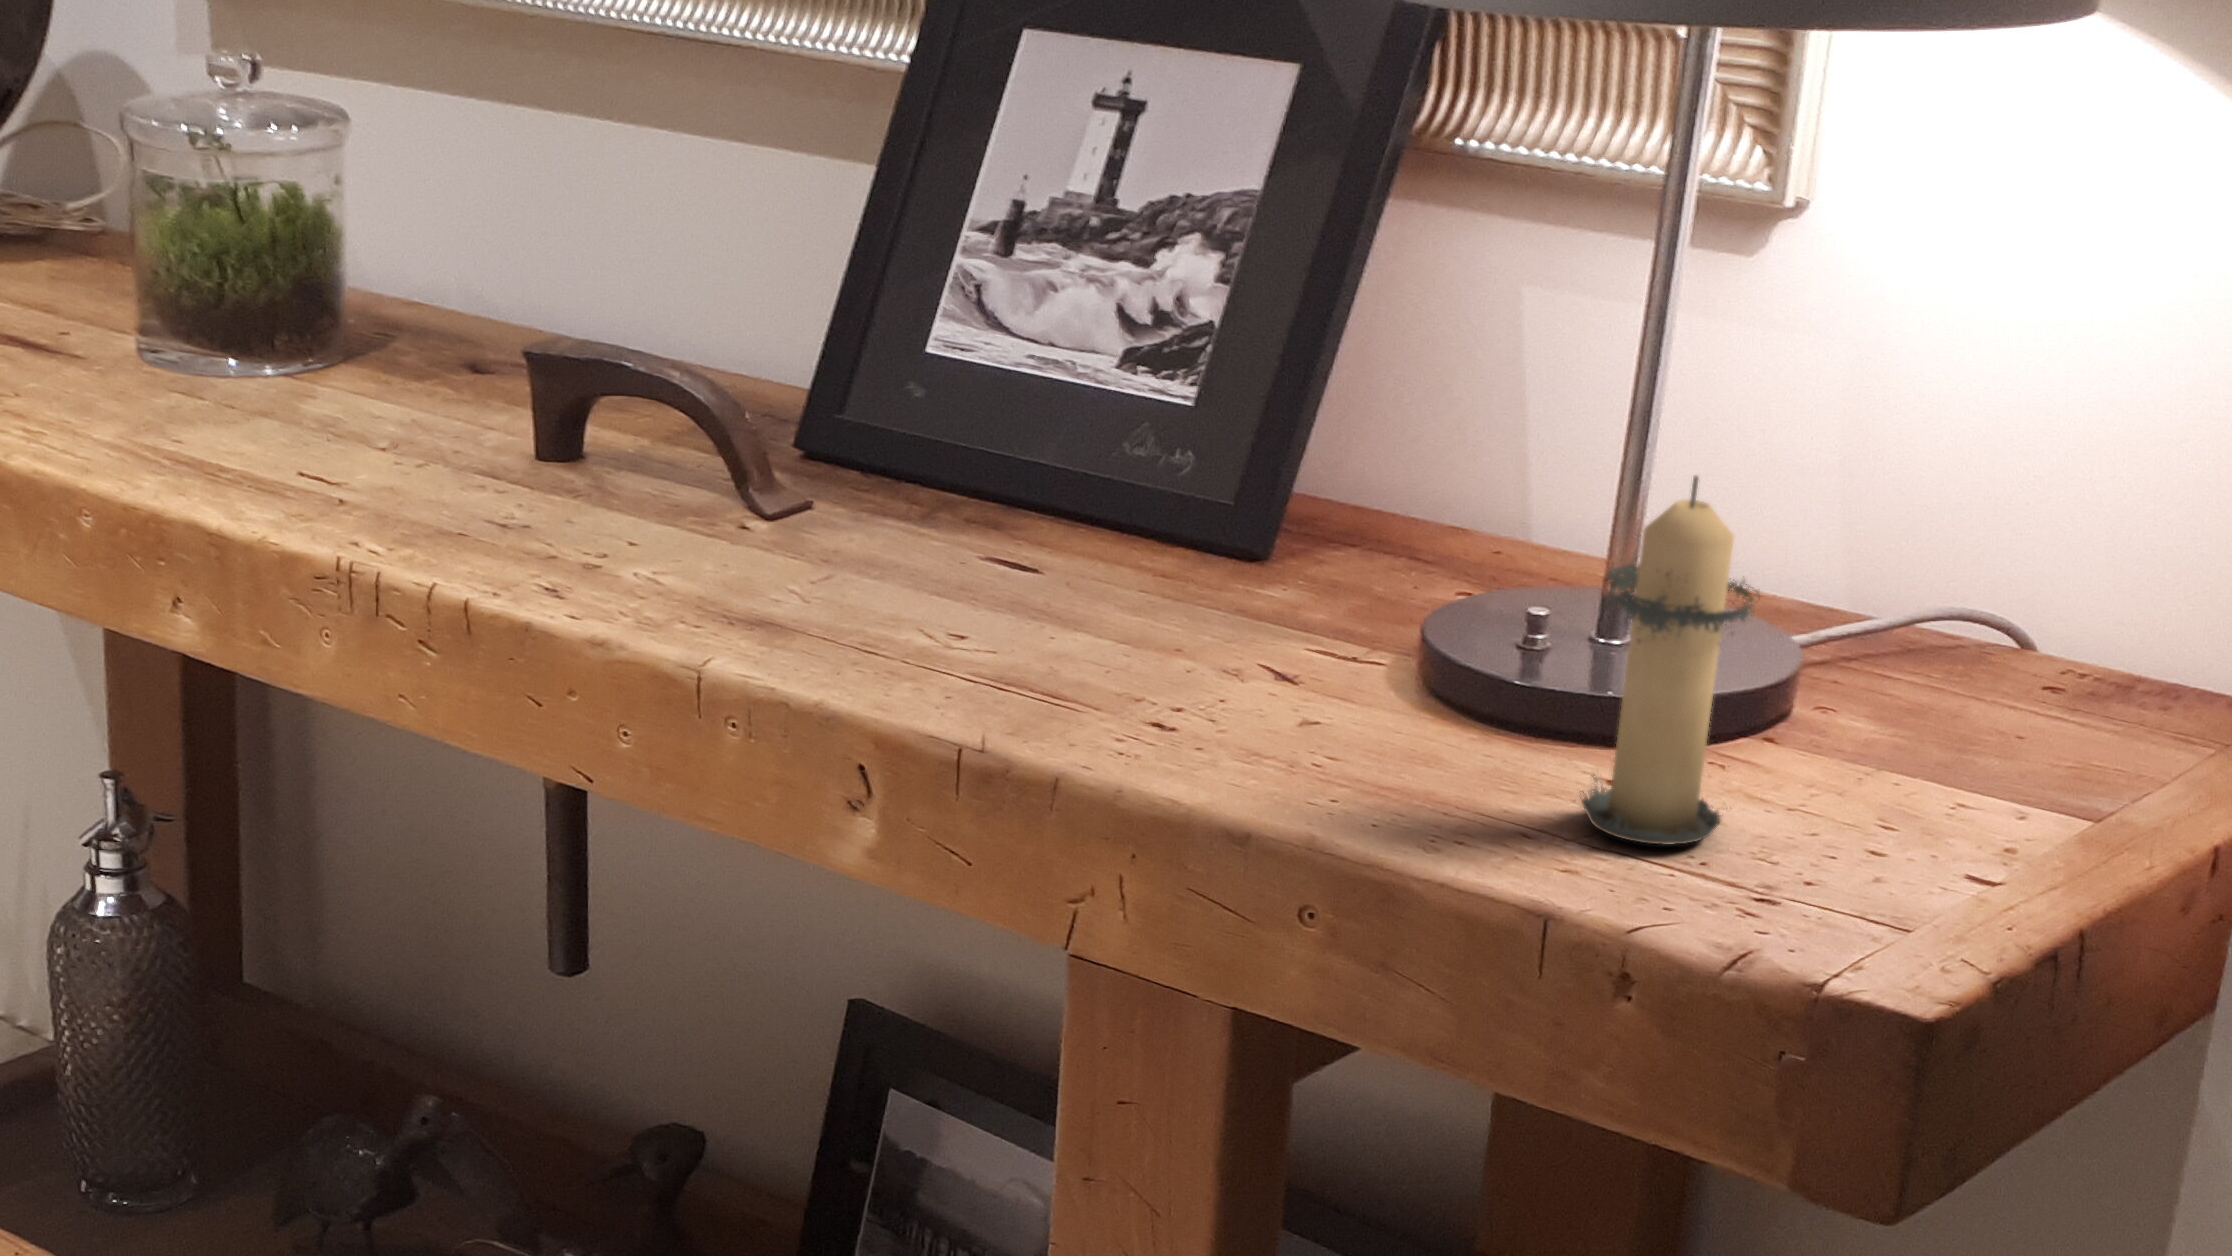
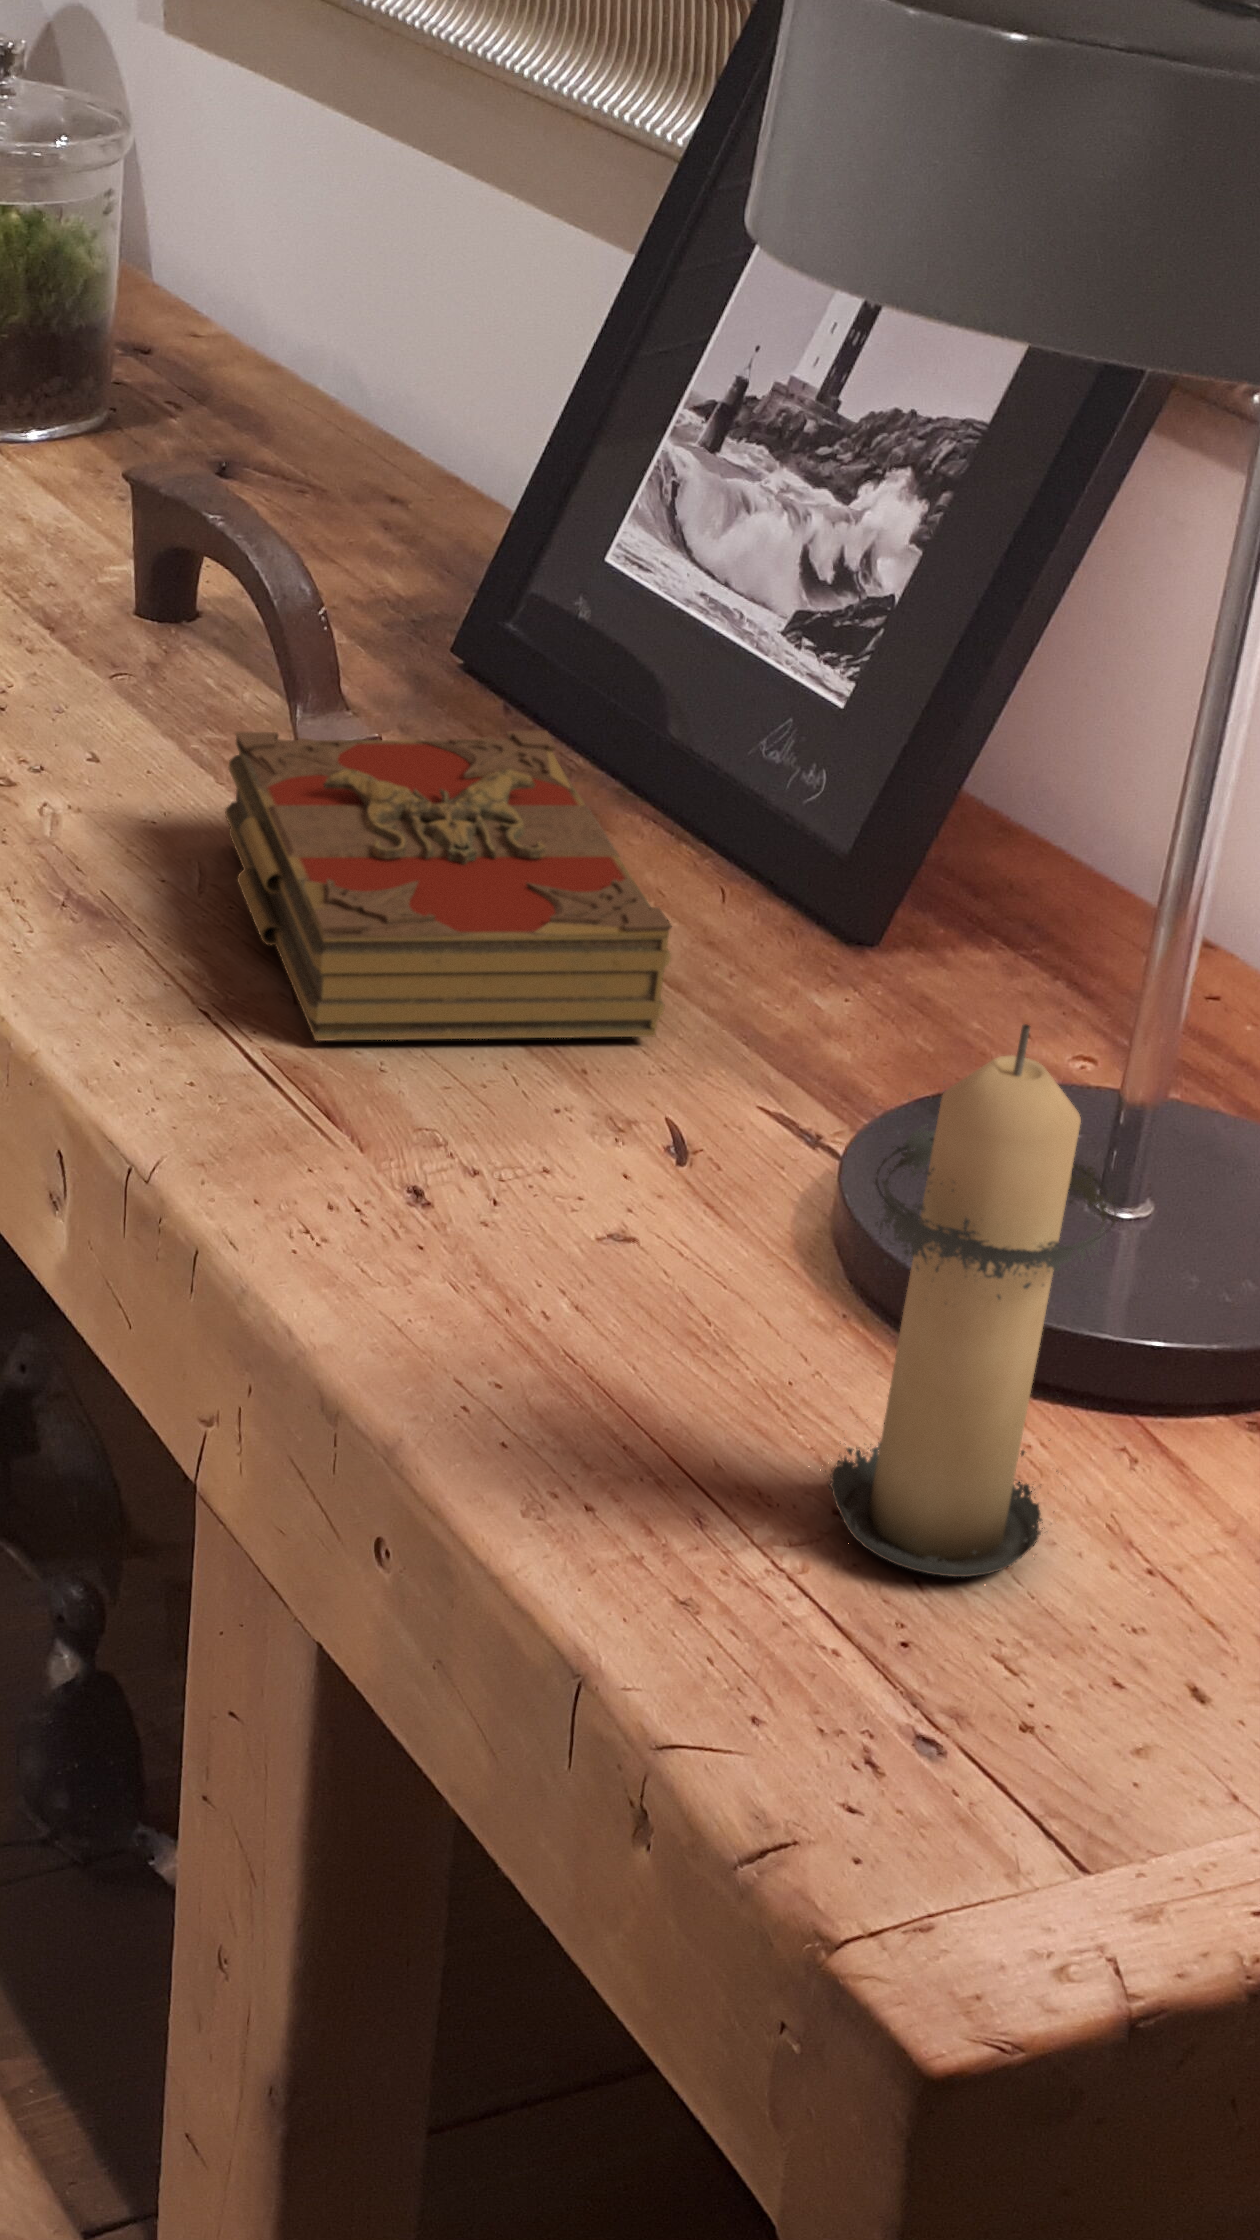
book: none [788,461,1206,669] -> present [225,731,672,1041]

